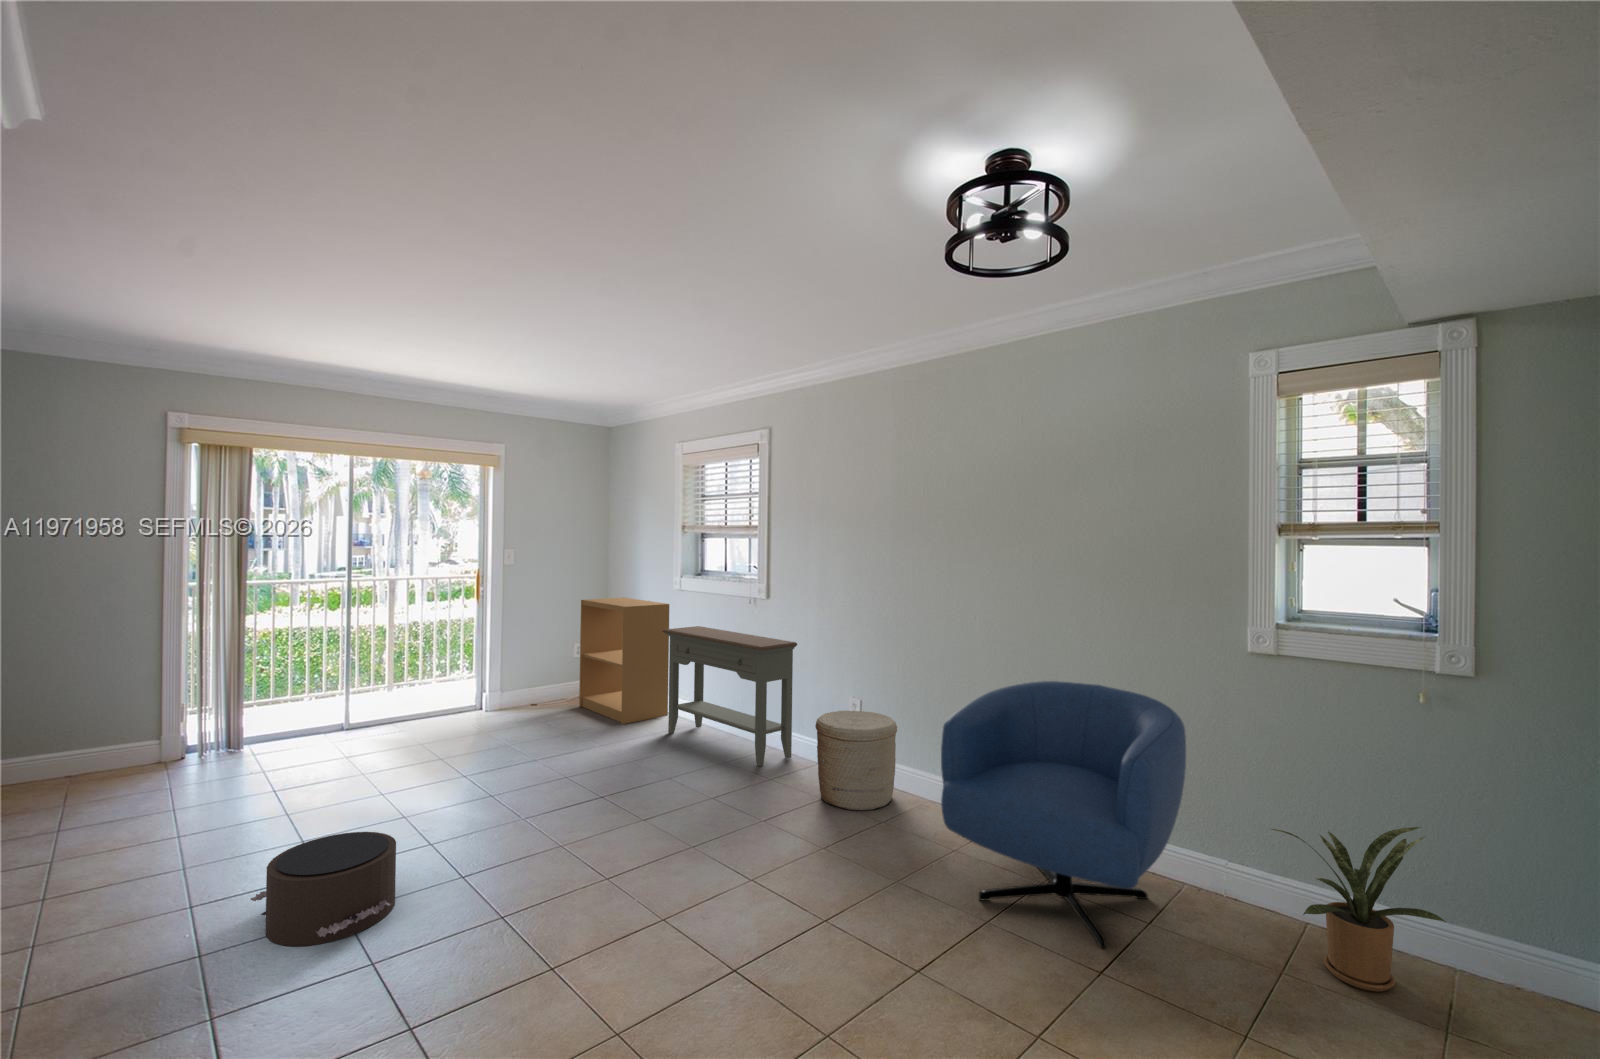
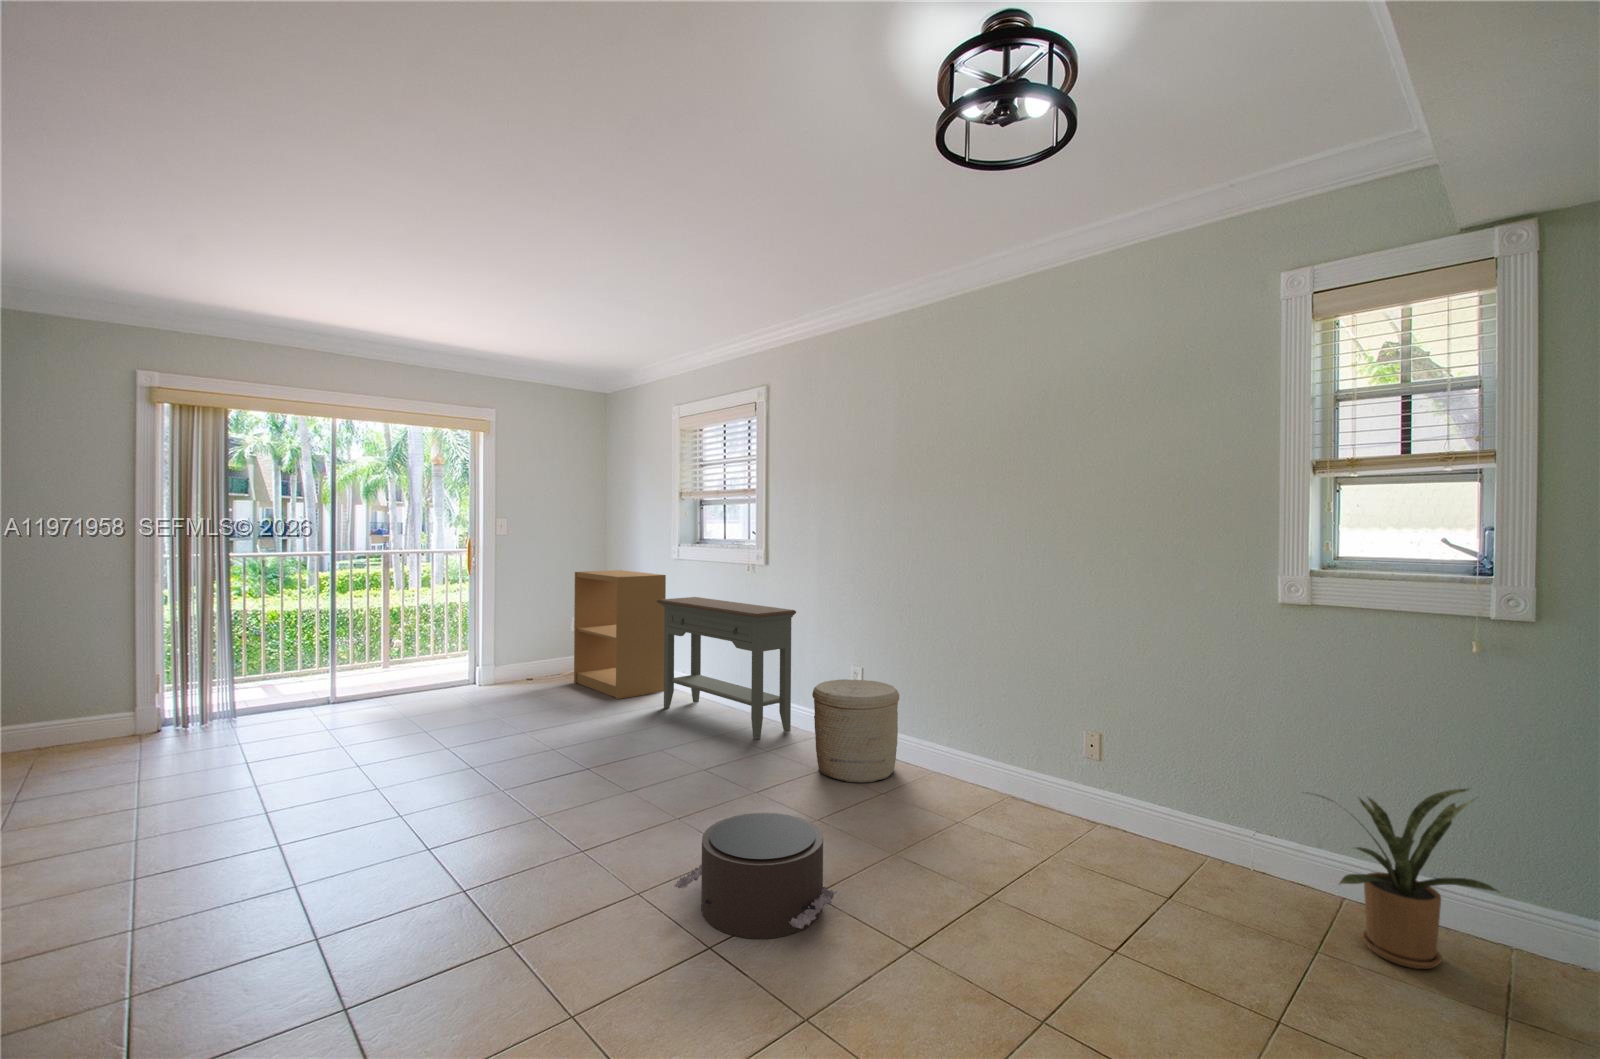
armchair: present [941,681,1186,948] -> none [941,641,1208,922]
pouf: present [251,832,396,946] -> present [674,813,837,939]

